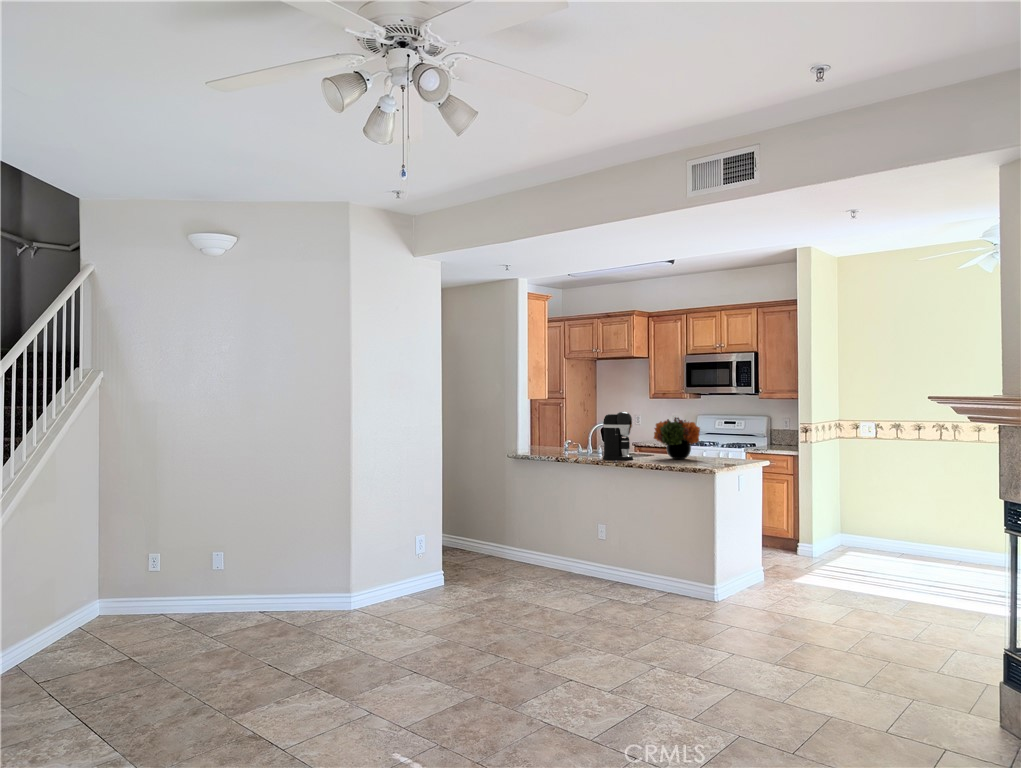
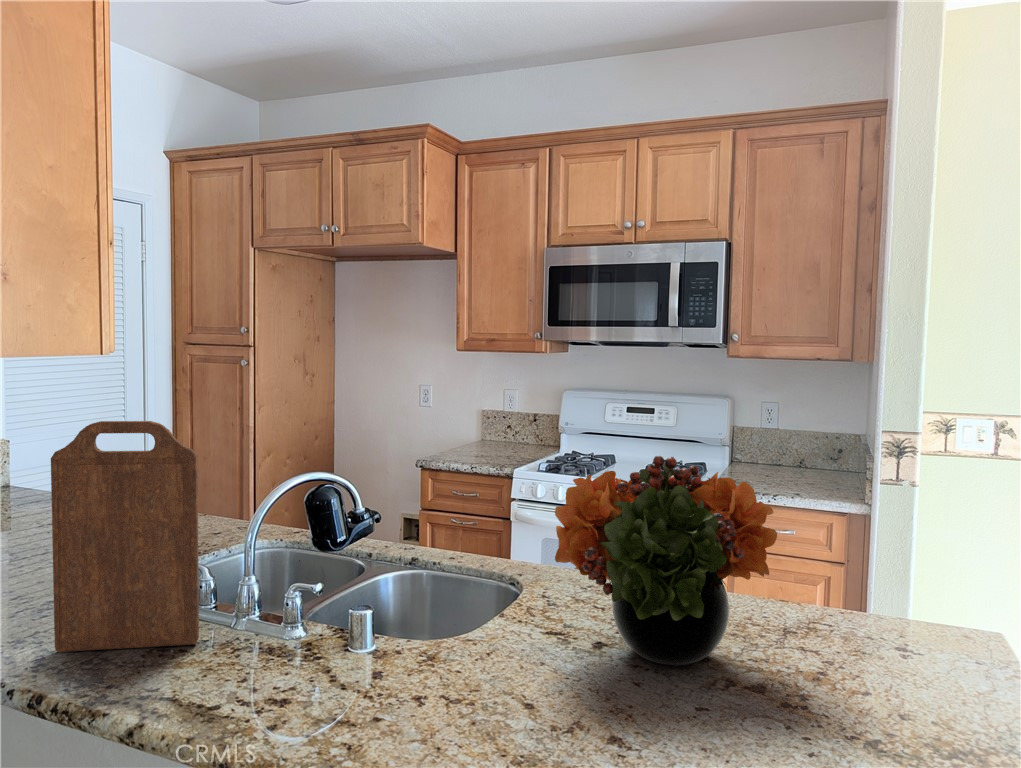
cutting board: none [556,411,582,456] -> present [51,421,199,652]
coffee maker: present [603,412,633,460] -> none [292,438,459,724]

